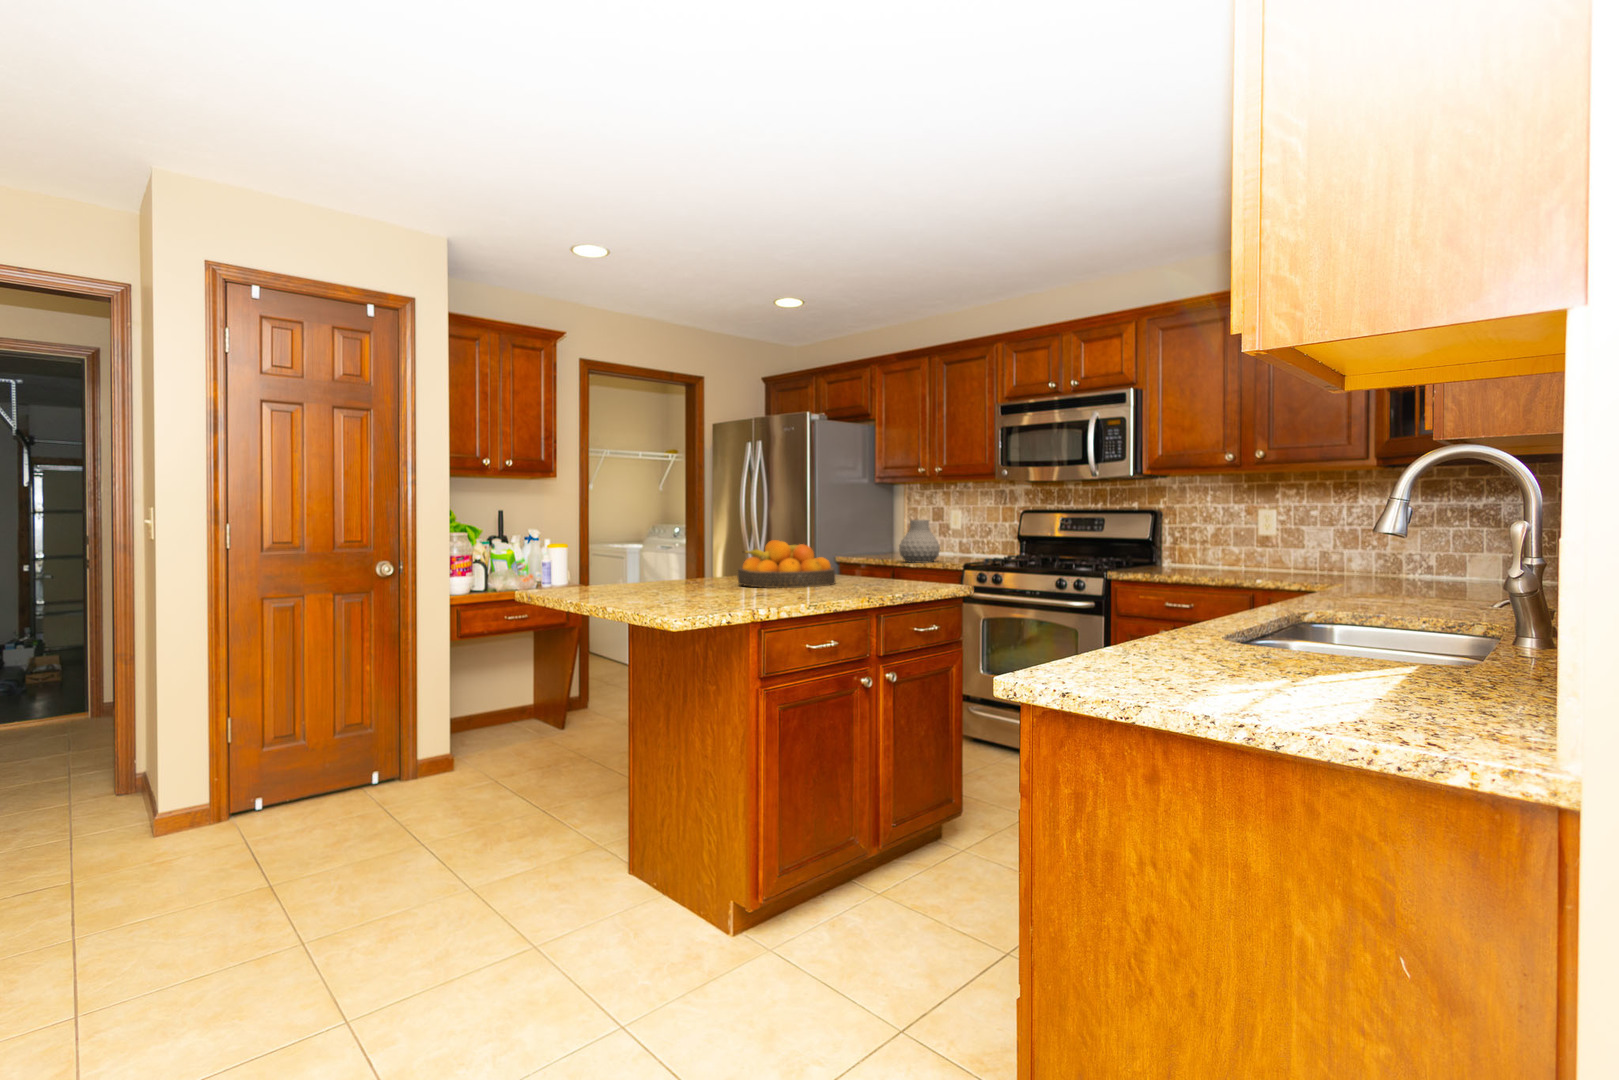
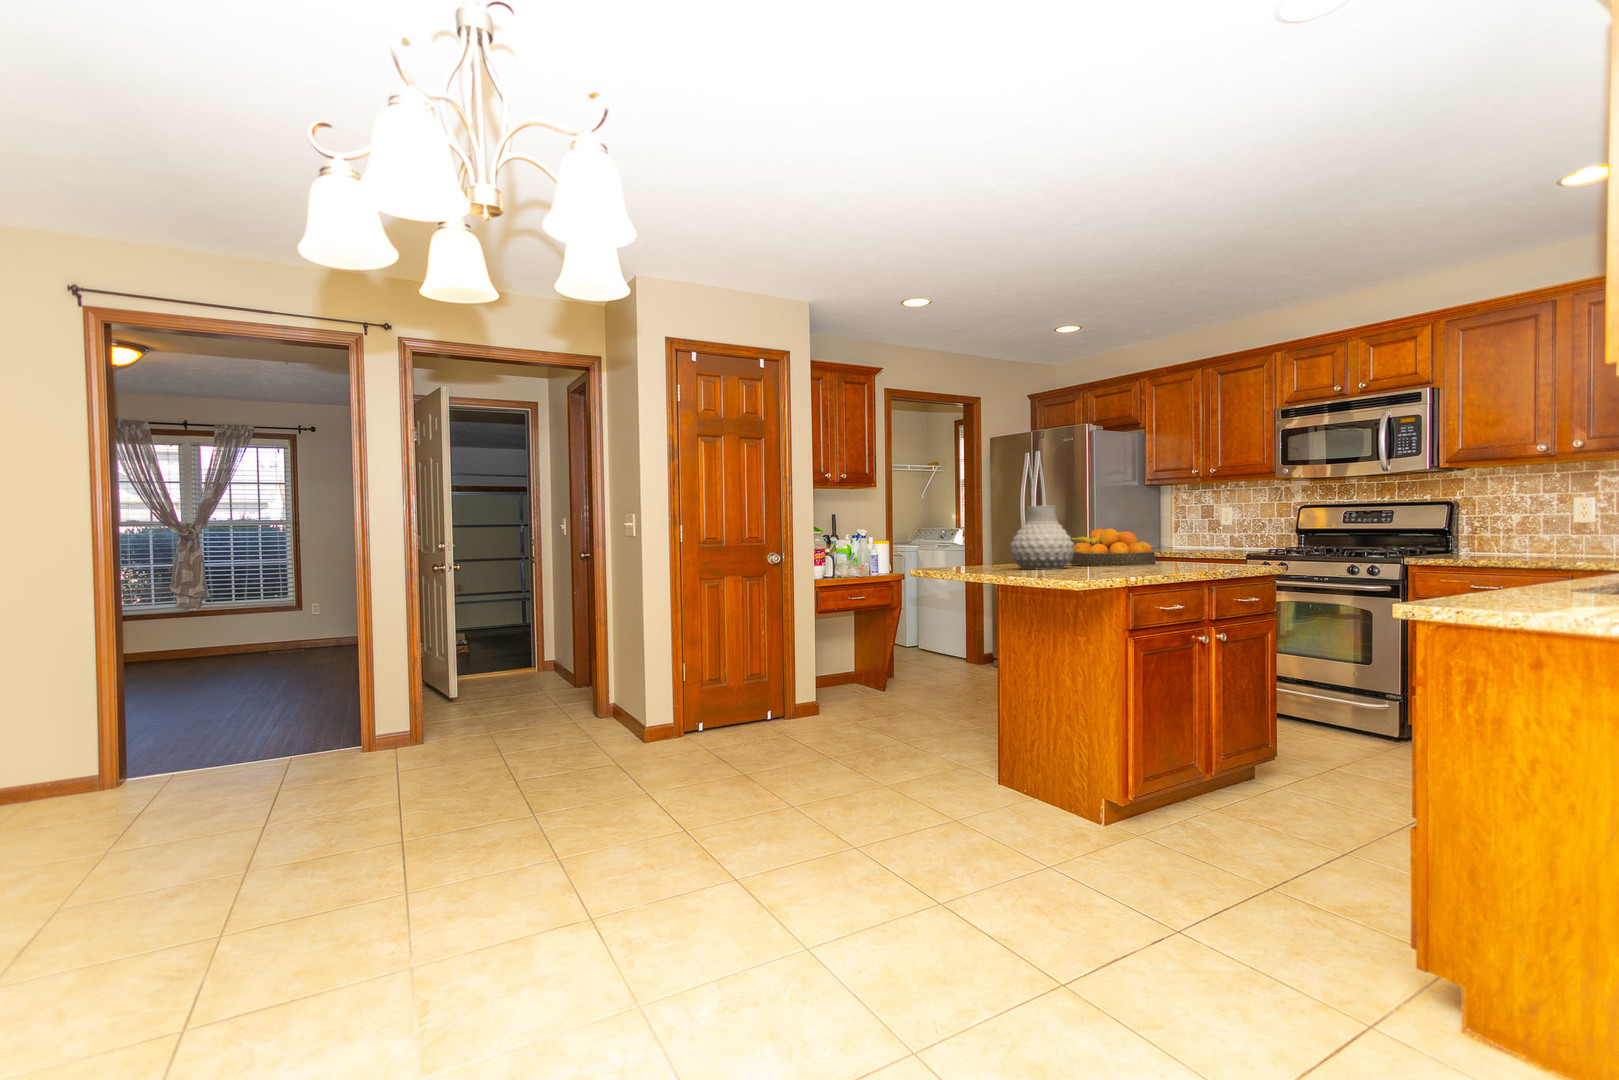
vase: present [899,520,940,563] -> present [1011,506,1074,570]

